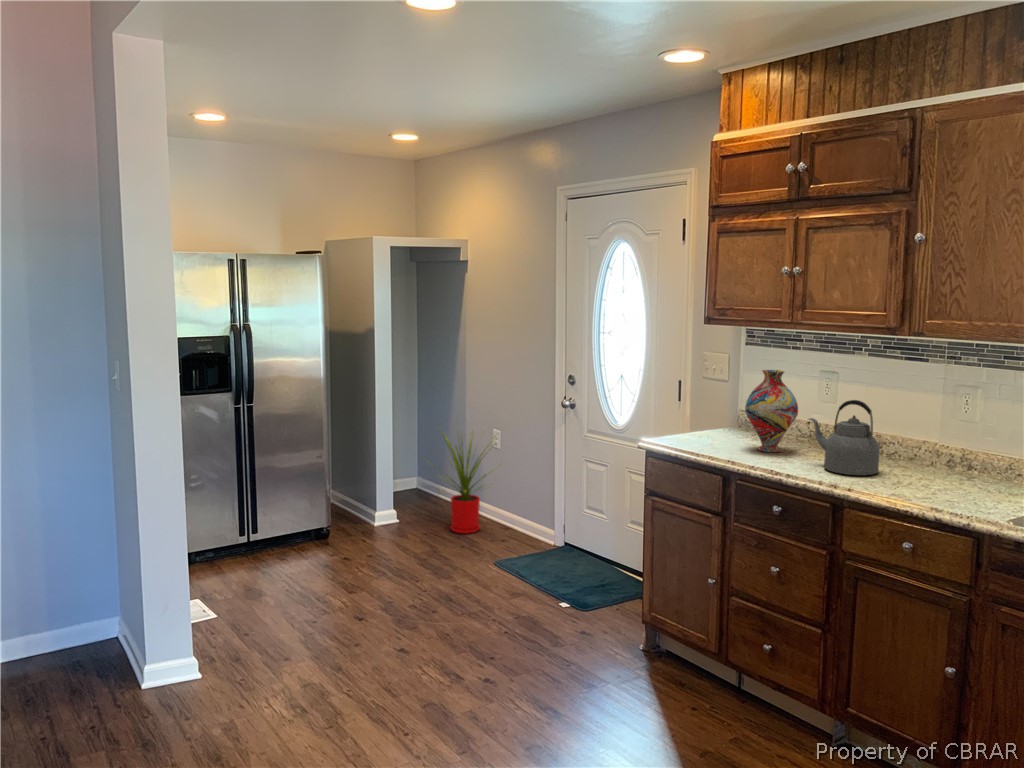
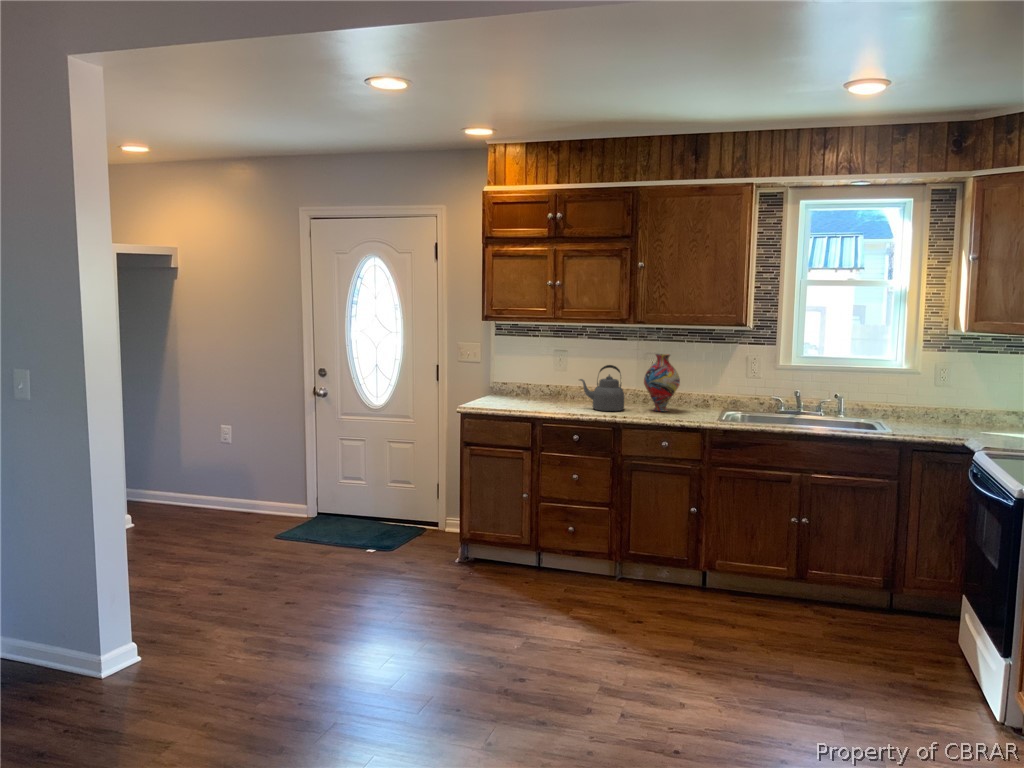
vase: present [745,370,798,452] -> present [644,354,680,411]
house plant: present [434,433,490,534] -> none [163,419,248,523]

